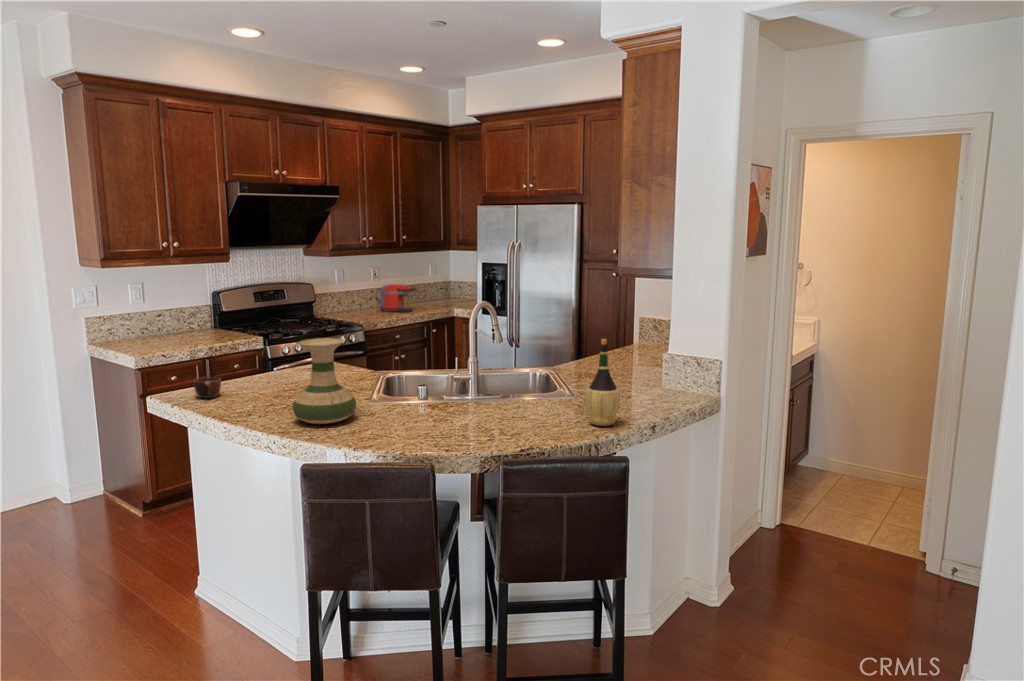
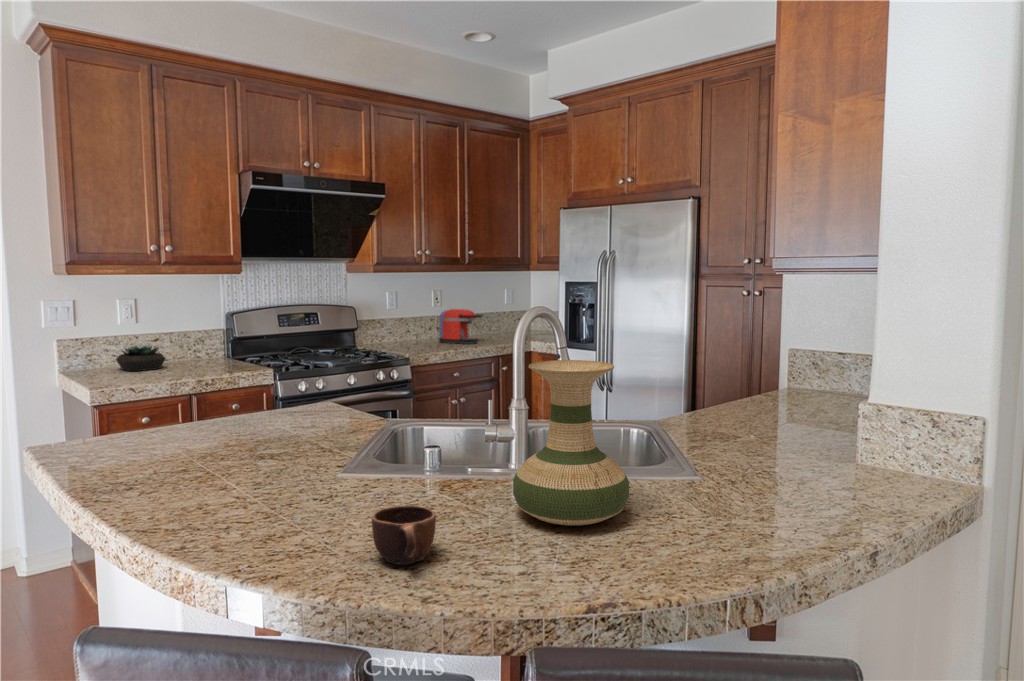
succulent plant: none [133,320,174,342] -> present [116,346,166,371]
vase: present [293,338,356,424] -> present [513,360,629,525]
wine bottle: present [585,339,620,426] -> none [728,364,806,548]
mug: present [194,377,221,399] -> present [372,505,436,565]

